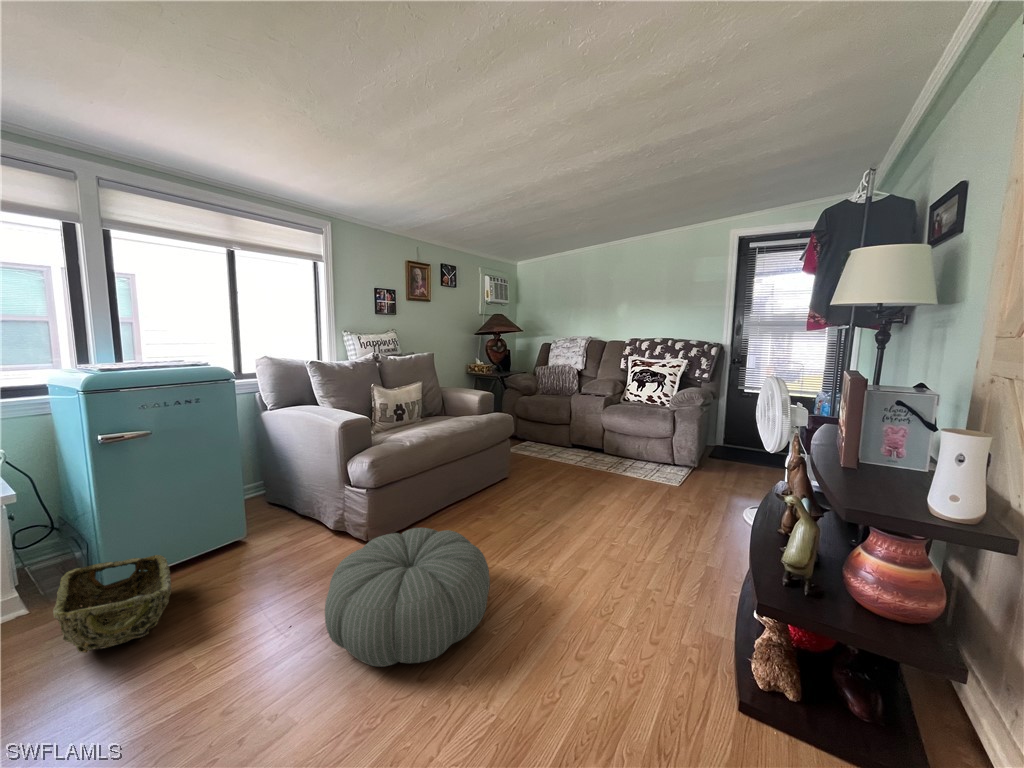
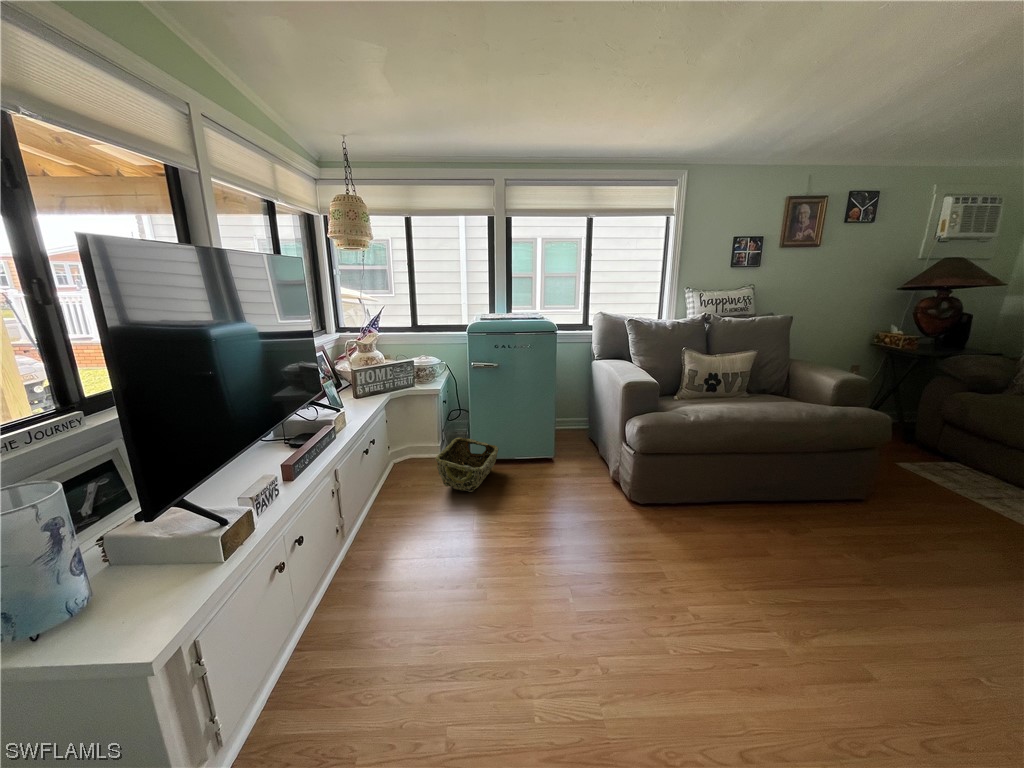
pouf: present [325,528,490,667] -> none [539,498,708,638]

